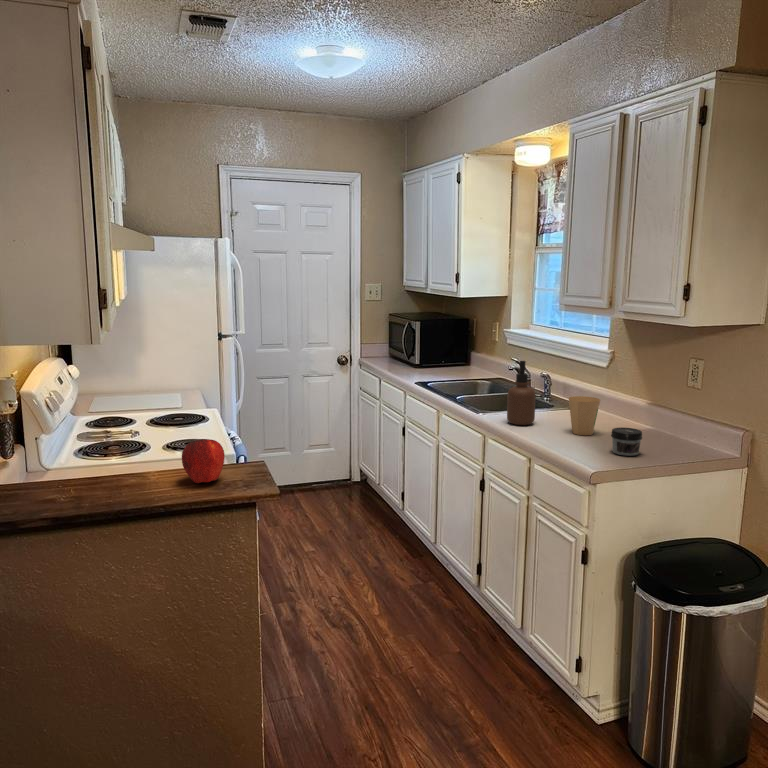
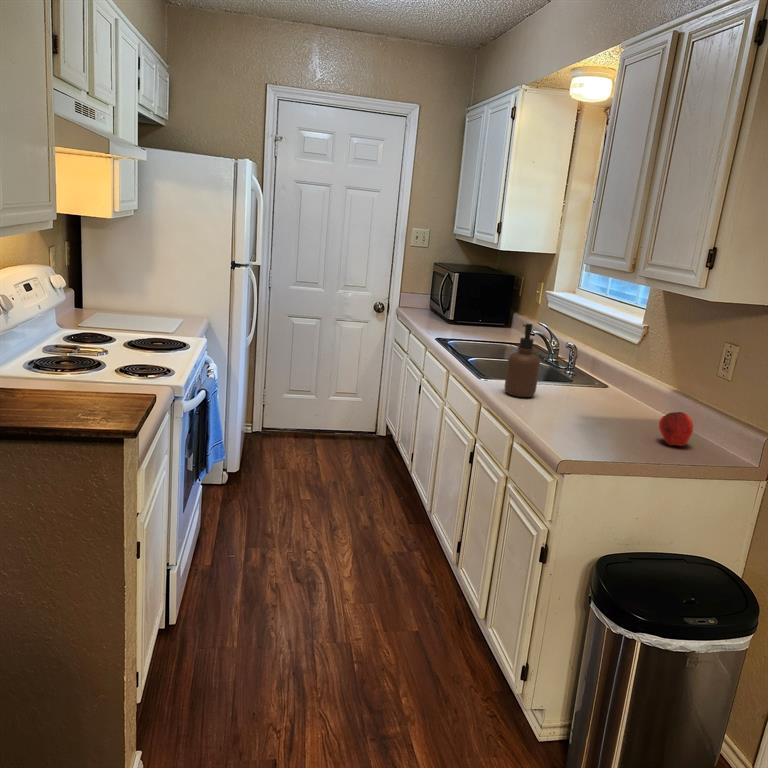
paper cup: present [569,396,600,435] -> none [572,372,608,418]
jar: present [611,428,642,456] -> none [602,413,639,448]
apple: present [182,439,225,483] -> present [659,412,693,446]

